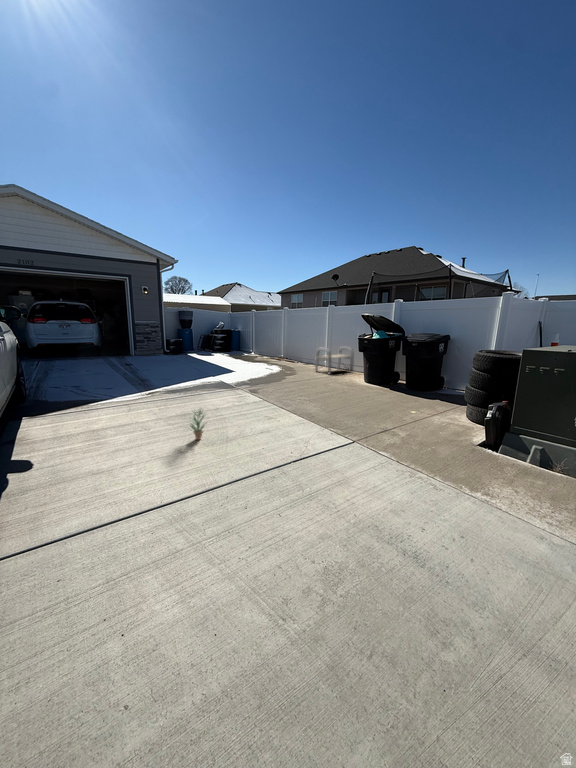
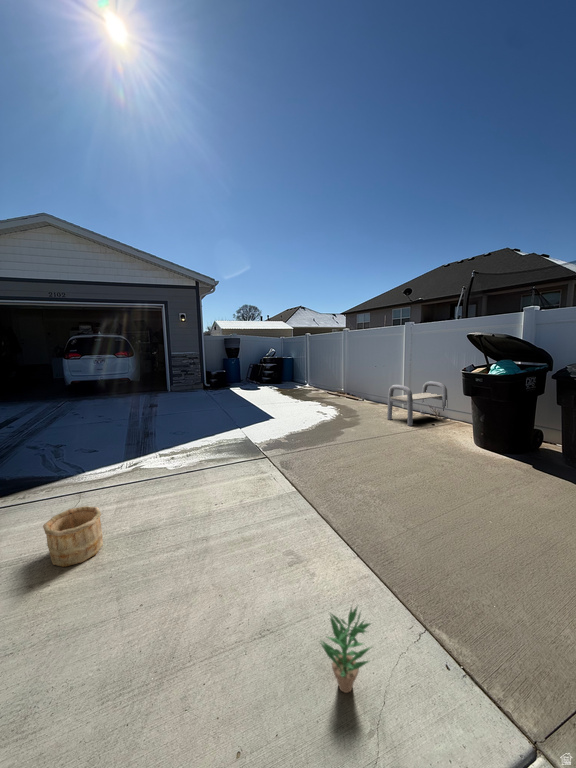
wooden bucket: none [140,399,167,424] -> present [43,506,103,567]
potted plant: present [191,410,204,440] -> present [320,607,370,693]

